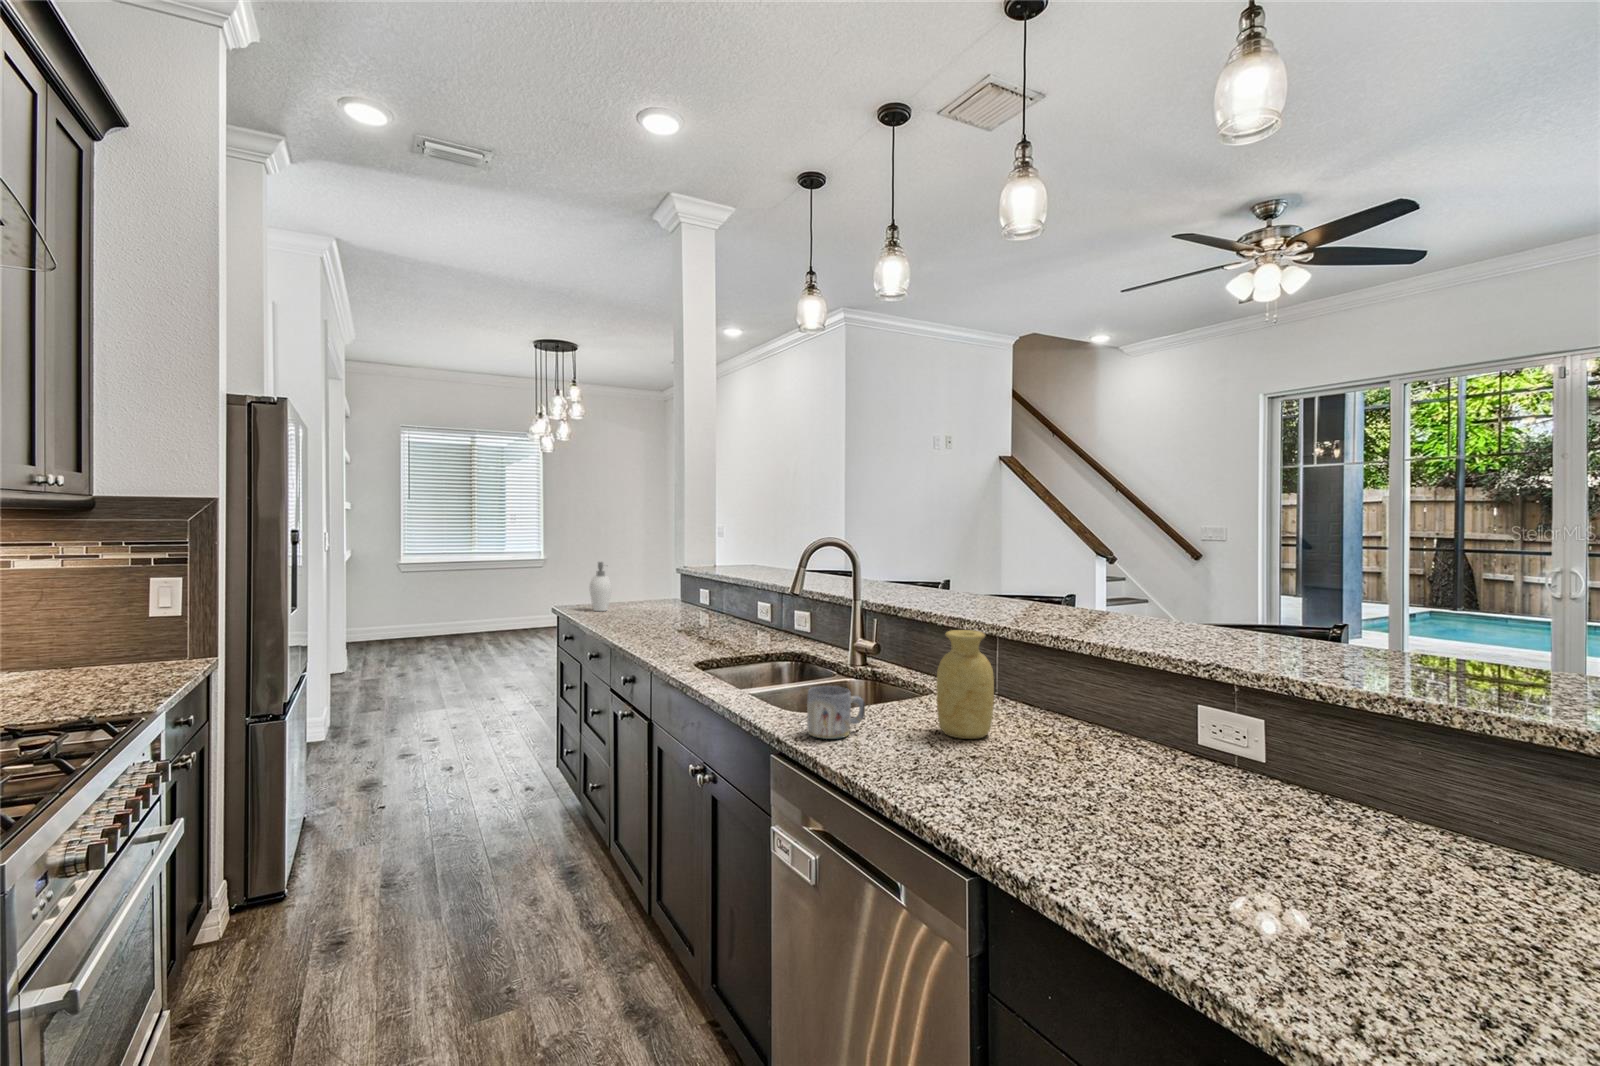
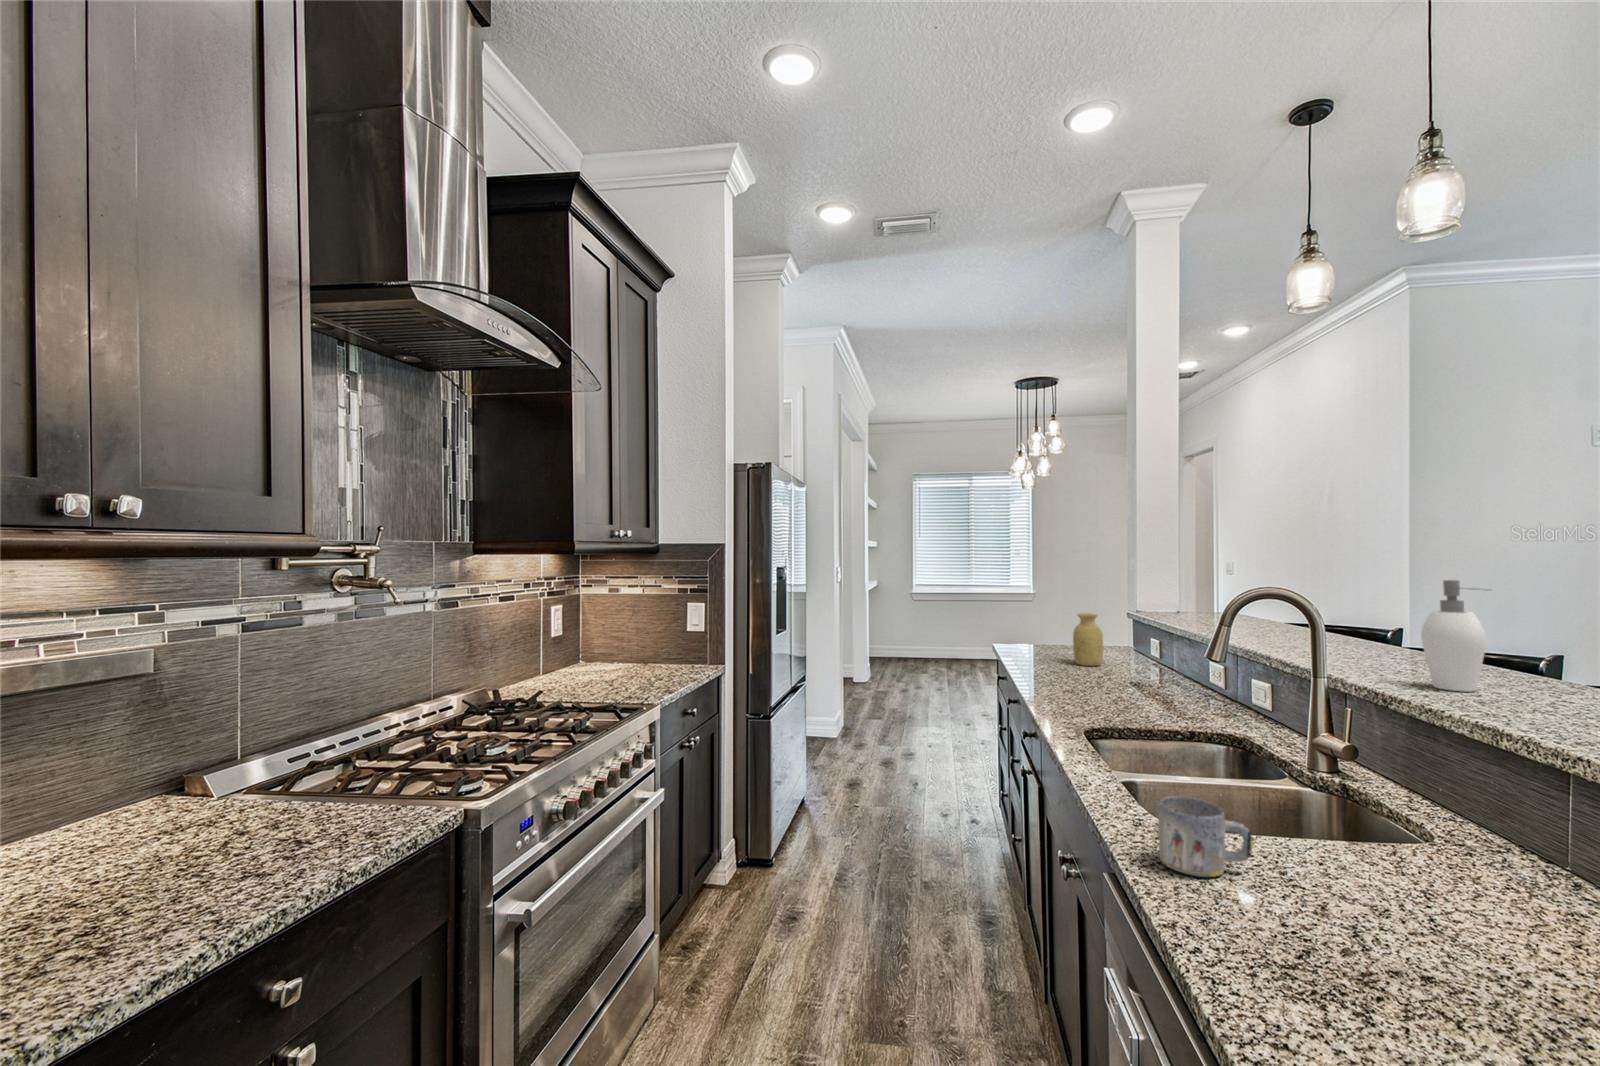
soap dispenser: present [589,562,612,611] -> present [1421,580,1486,692]
vase: present [937,630,994,739] -> present [1073,613,1103,666]

